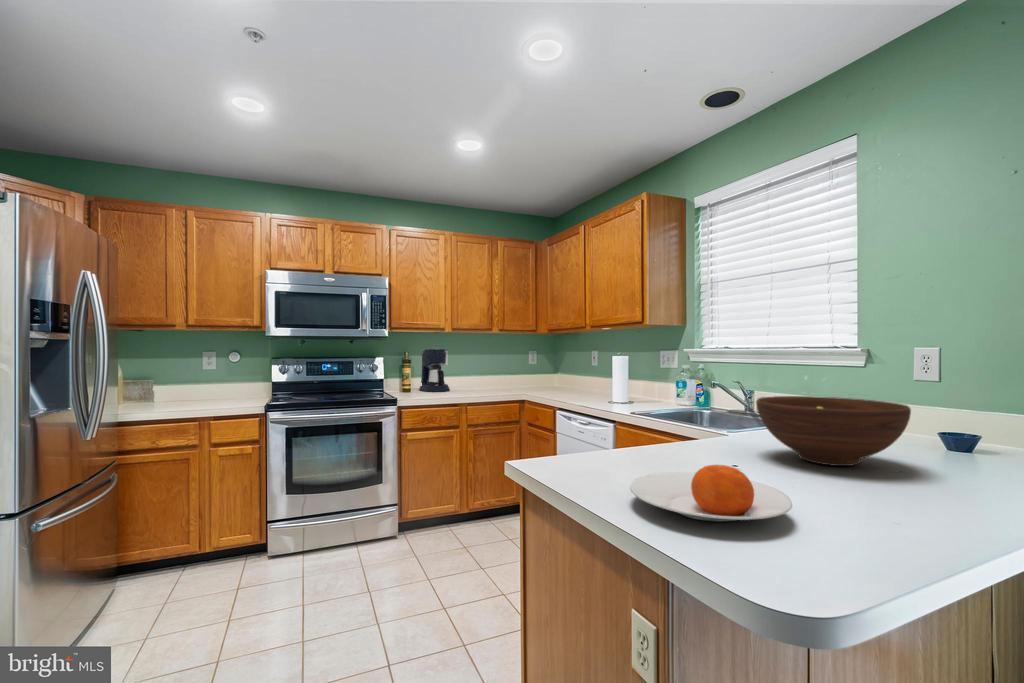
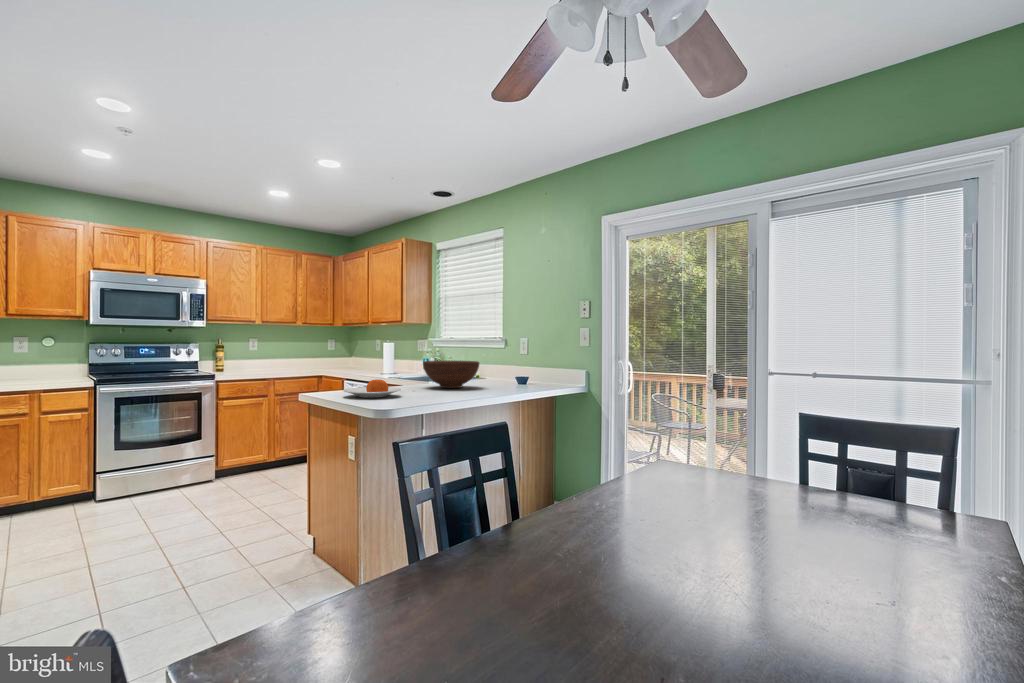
coffee maker: present [419,349,450,392] -> none [231,338,259,372]

